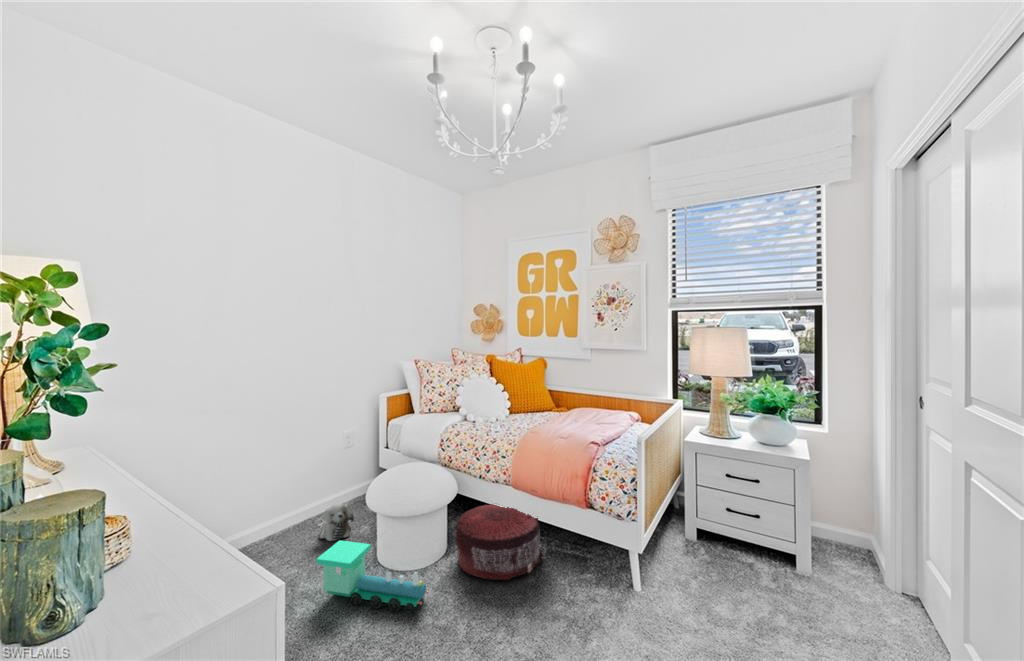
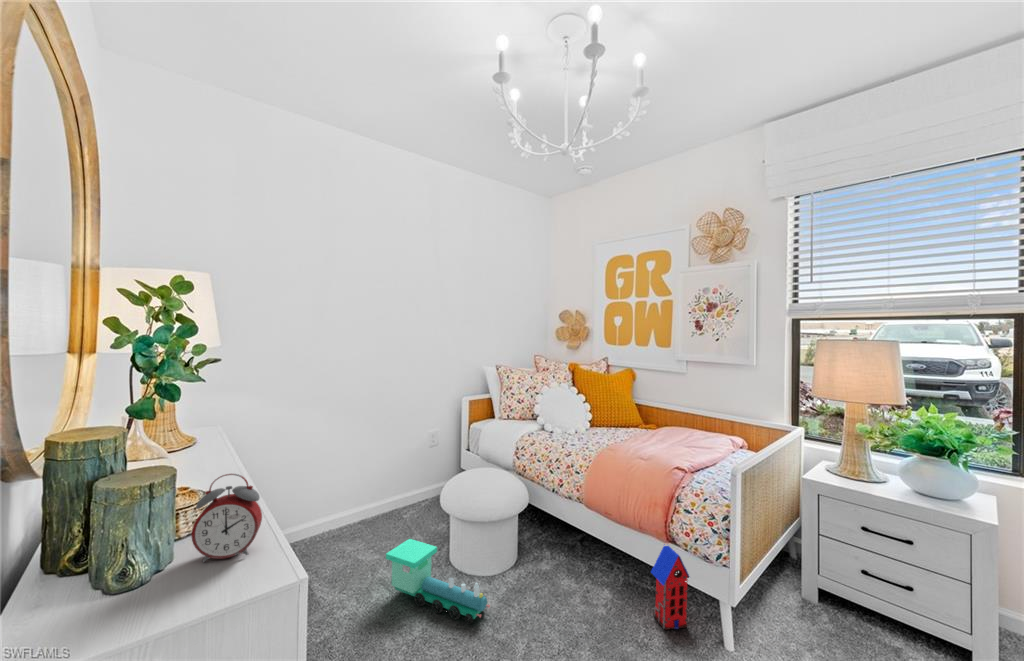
alarm clock: none [127,491,208,591] -> present [191,474,262,562]
plush toy: present [320,503,354,541] -> none [397,501,430,538]
pouf: present [455,504,543,580] -> none [523,521,618,608]
toy house: none [573,510,608,585] -> present [651,544,689,630]

